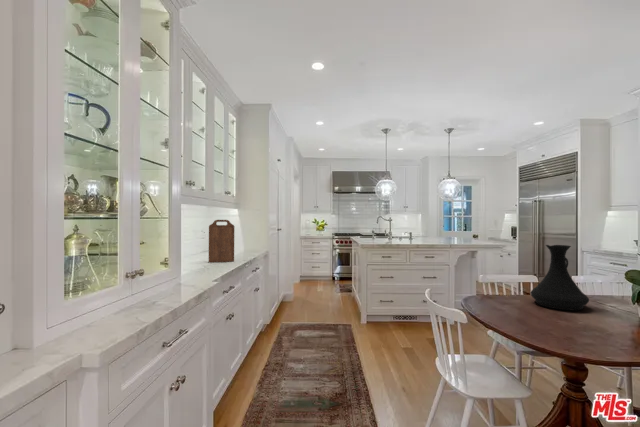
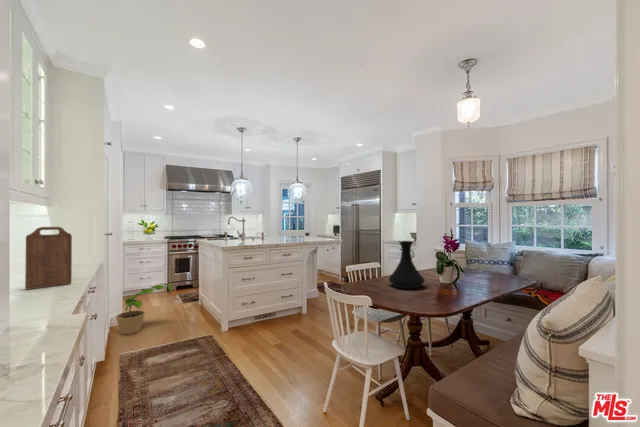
potted plant: none [284,272,324,310] -> present [116,284,172,334]

